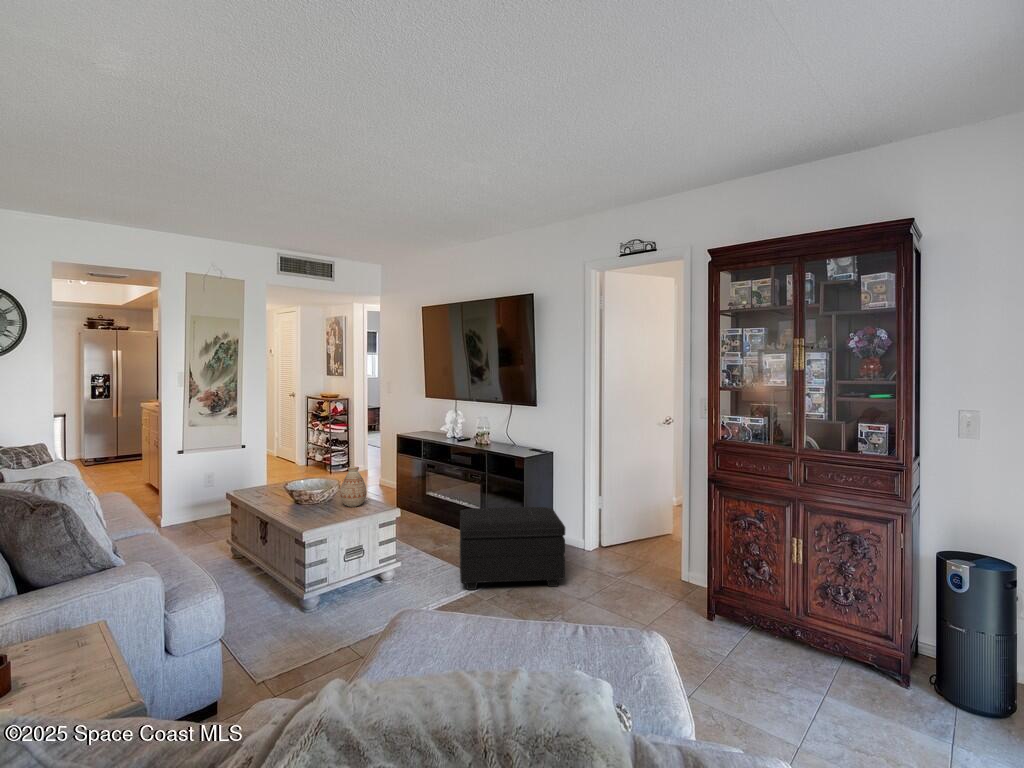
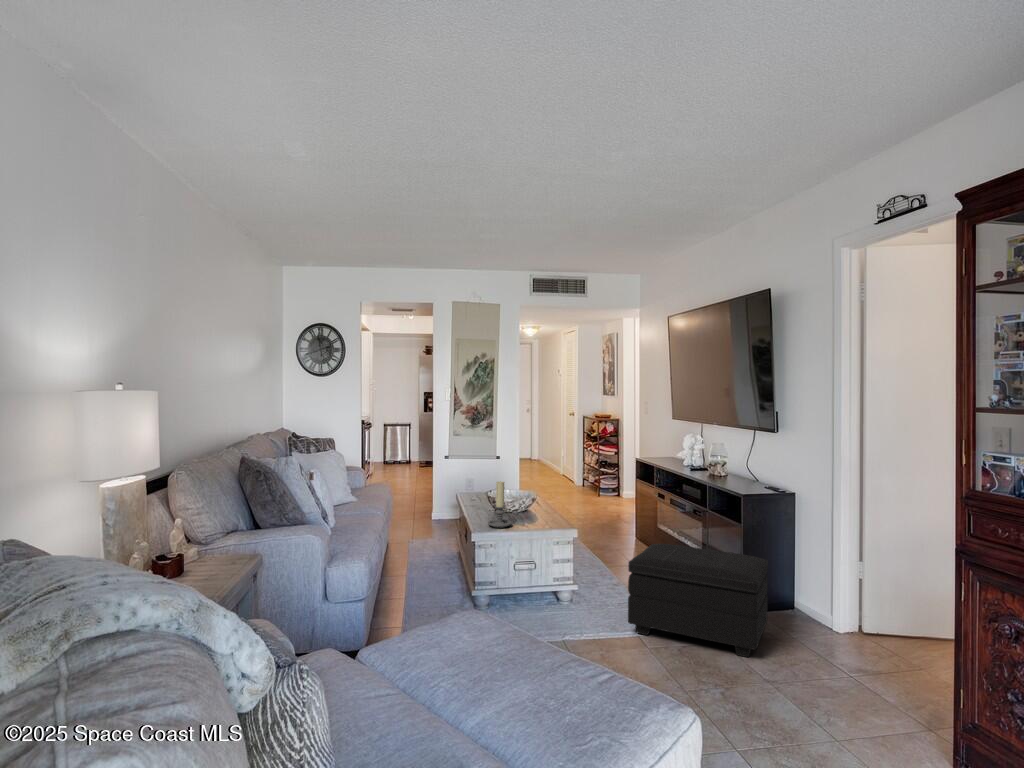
vase: present [340,466,367,507] -> none [528,481,554,522]
candle holder: none [305,471,332,520] -> present [488,481,513,528]

